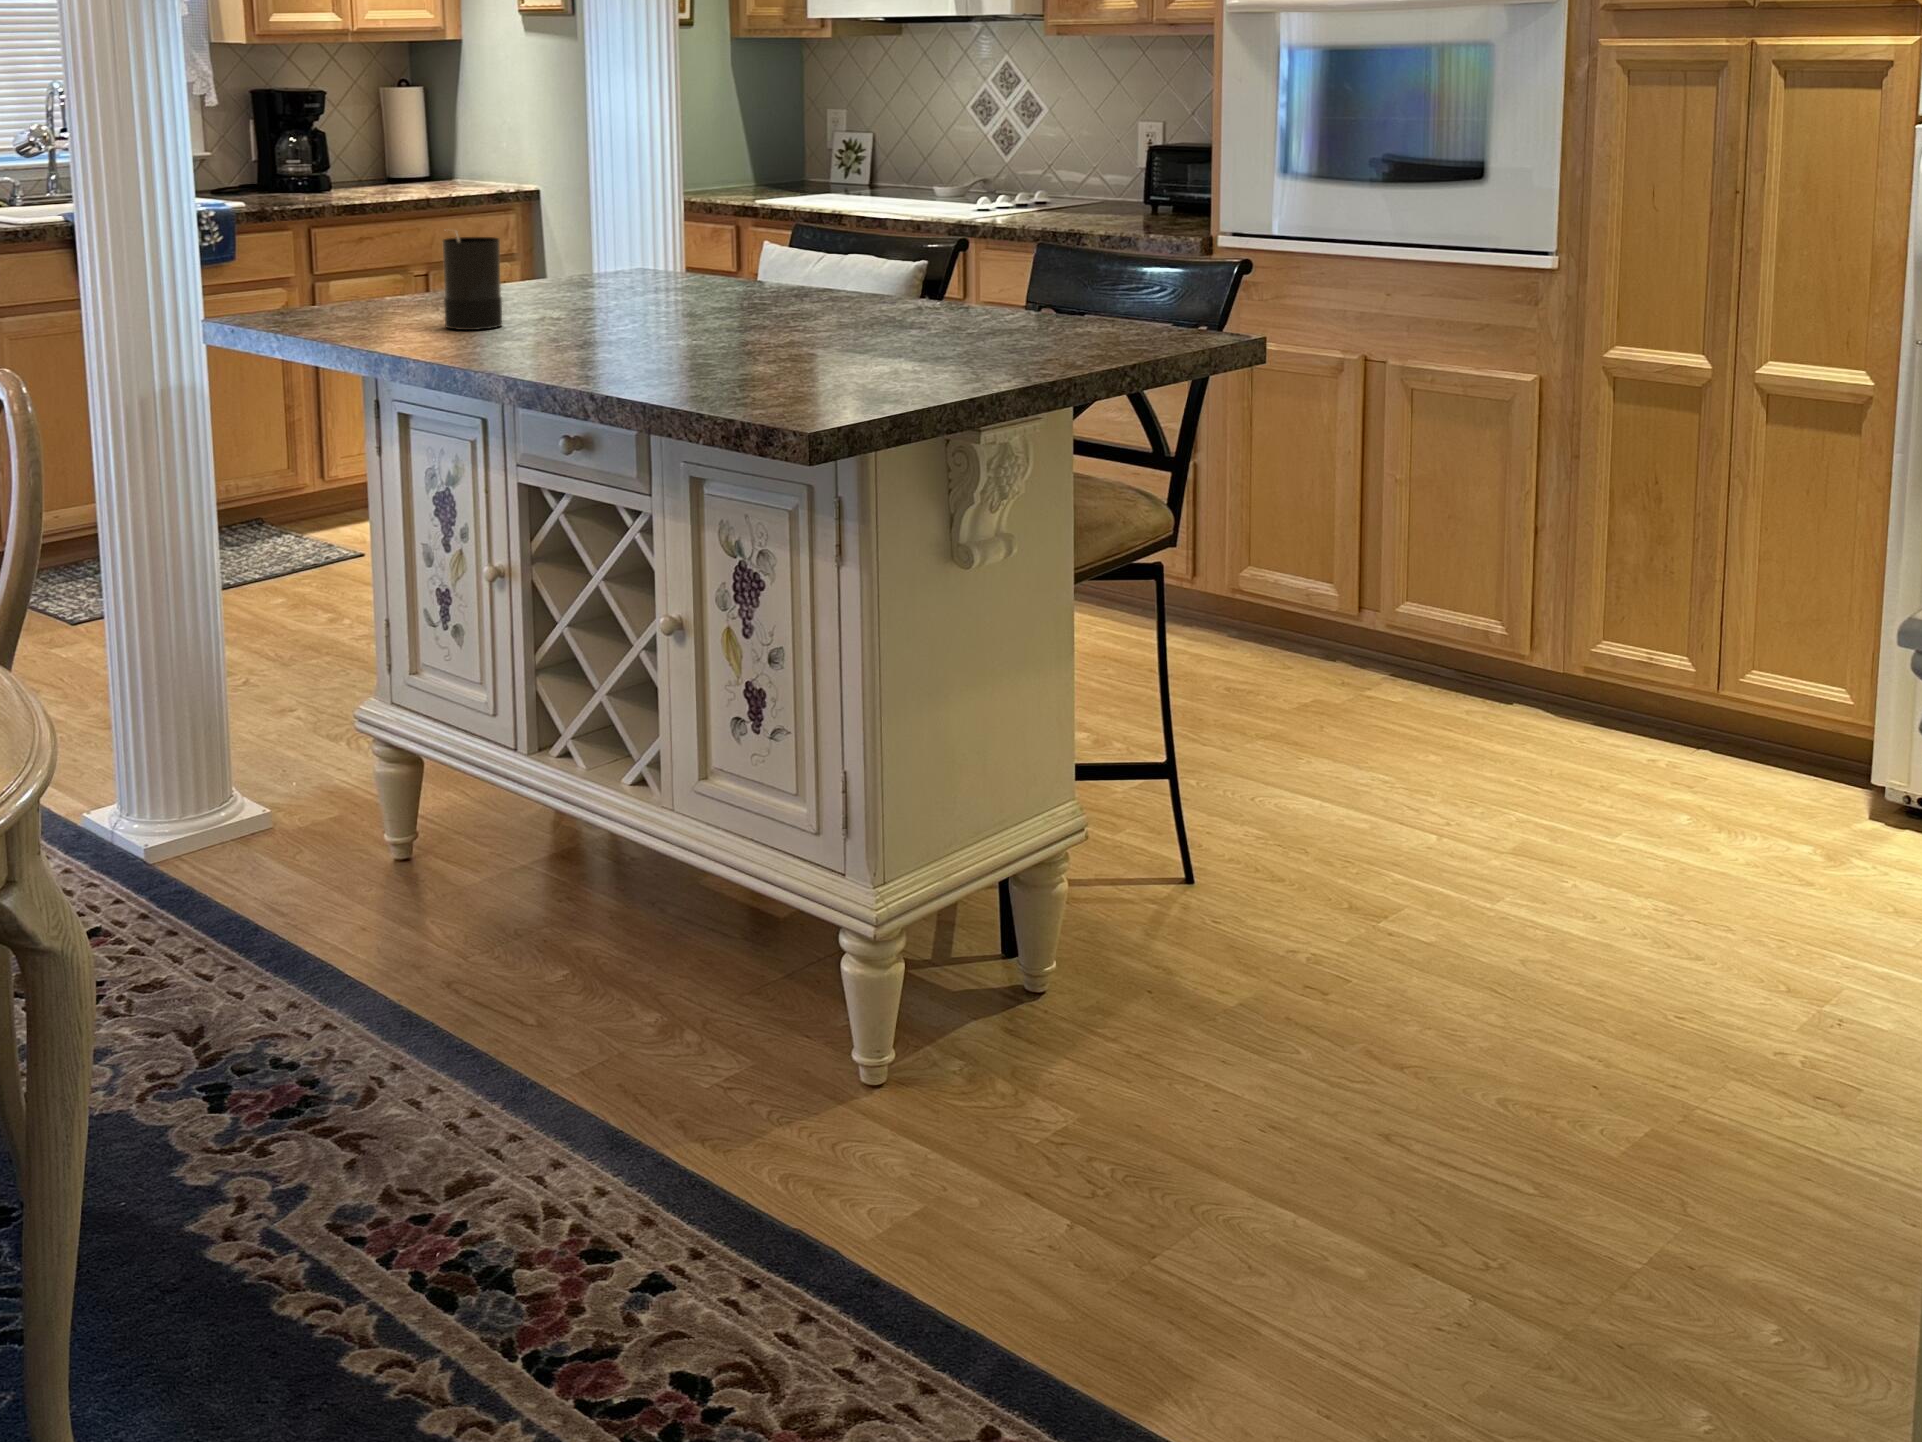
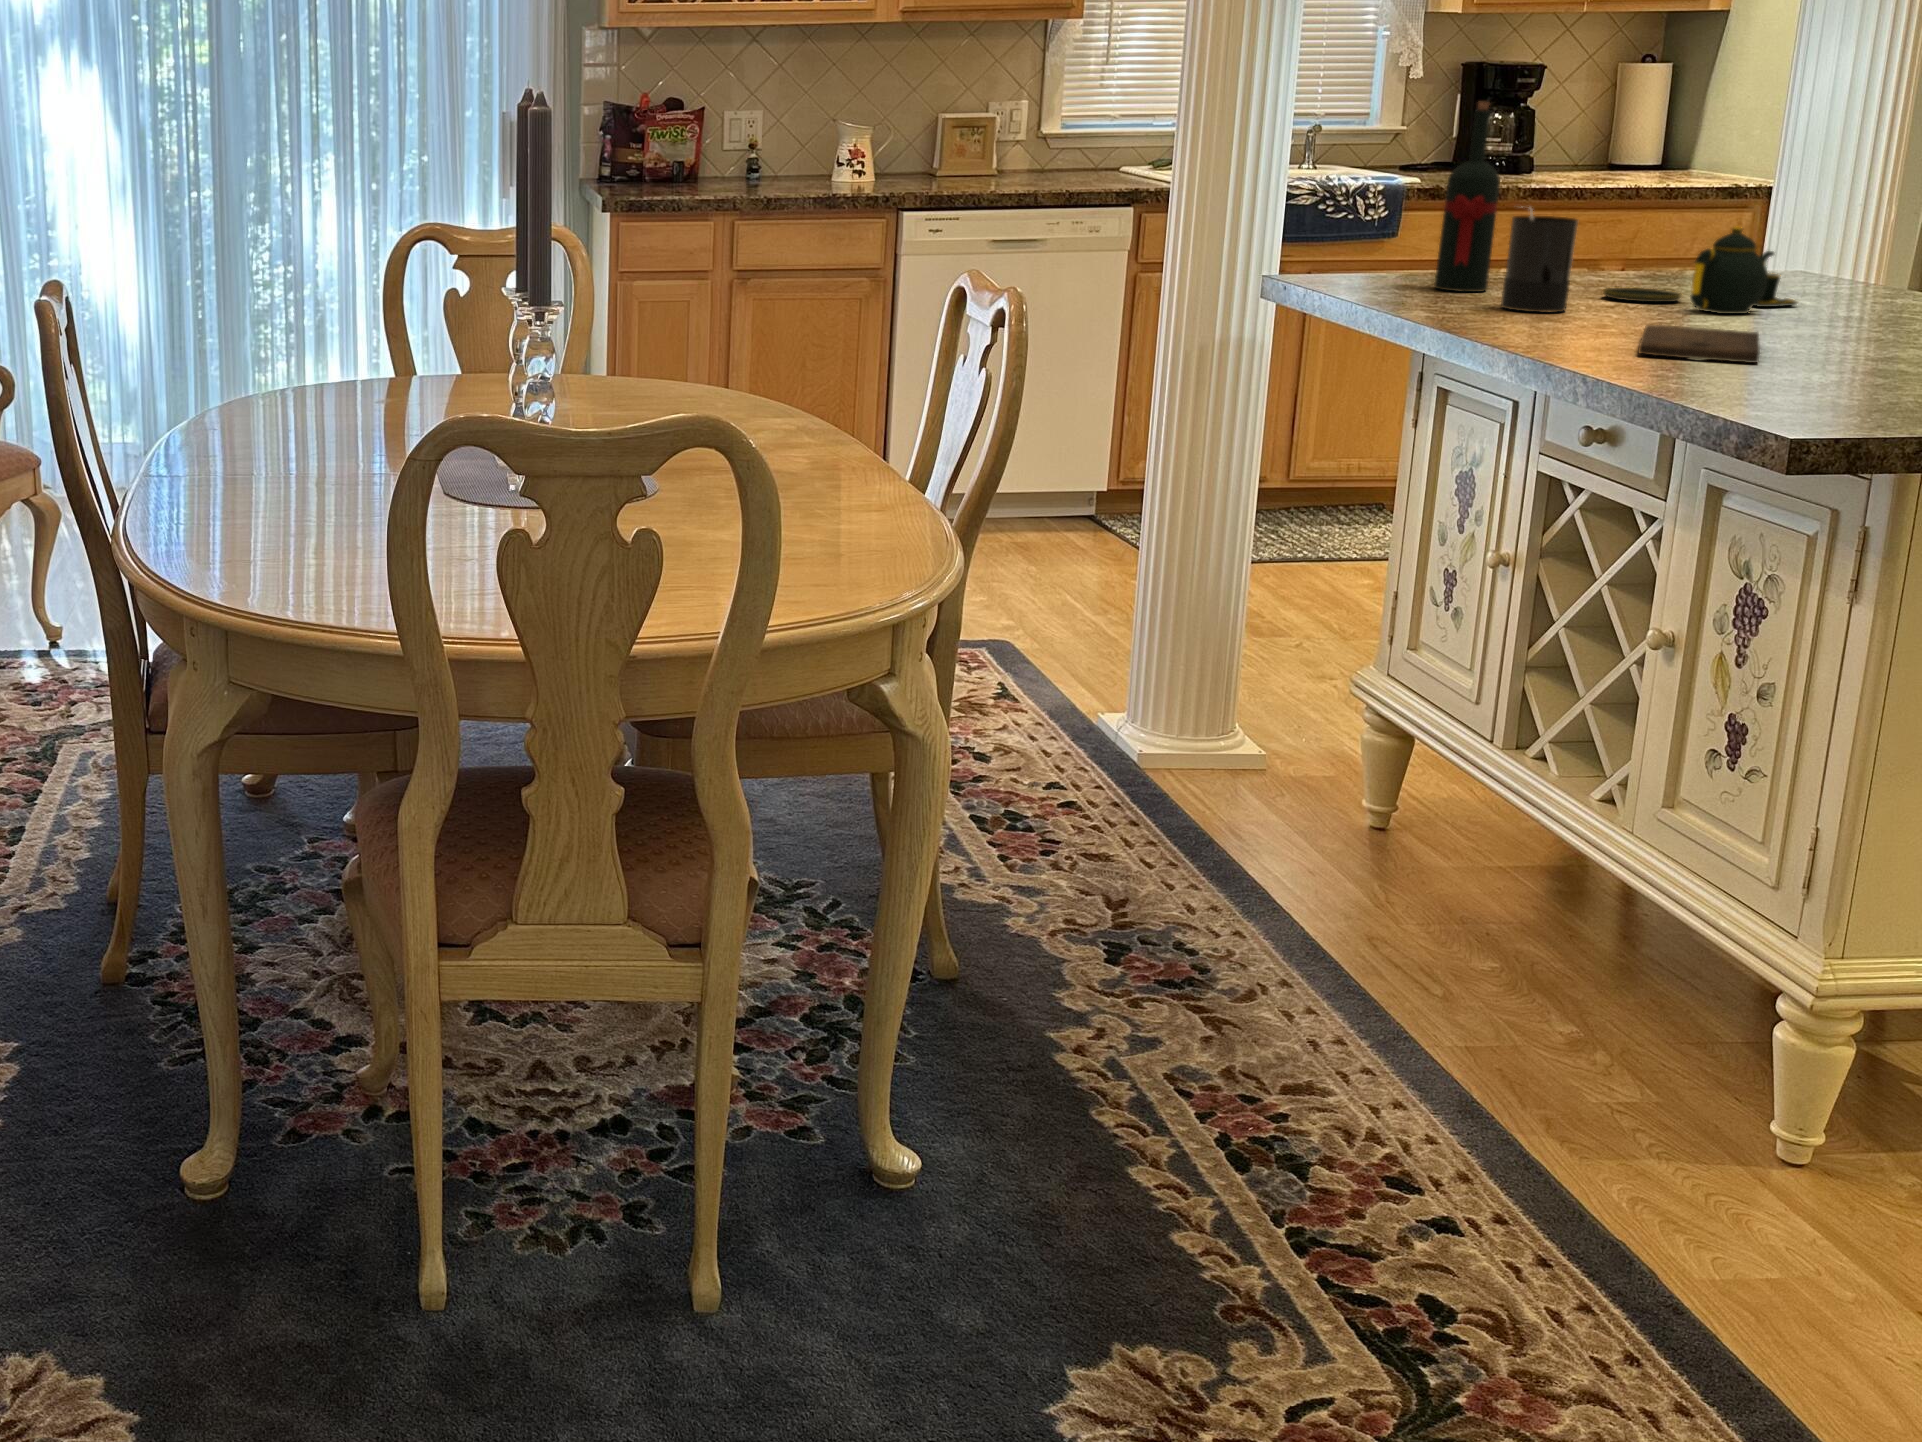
wine bottle: none [364,131,415,315] -> present [1434,102,1500,292]
teapot: none [513,233,667,313] -> present [1603,227,1798,314]
cutting board: none [592,329,704,363] -> present [1639,325,1760,363]

